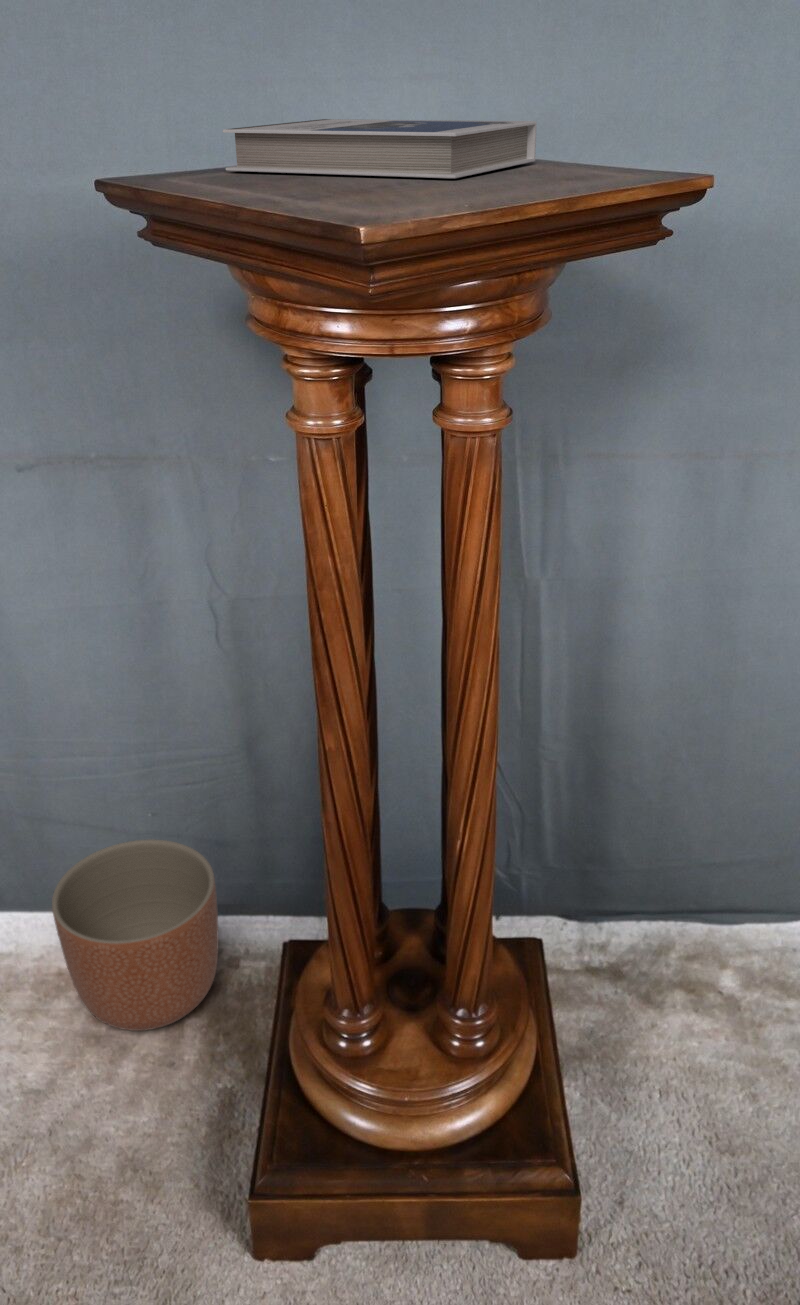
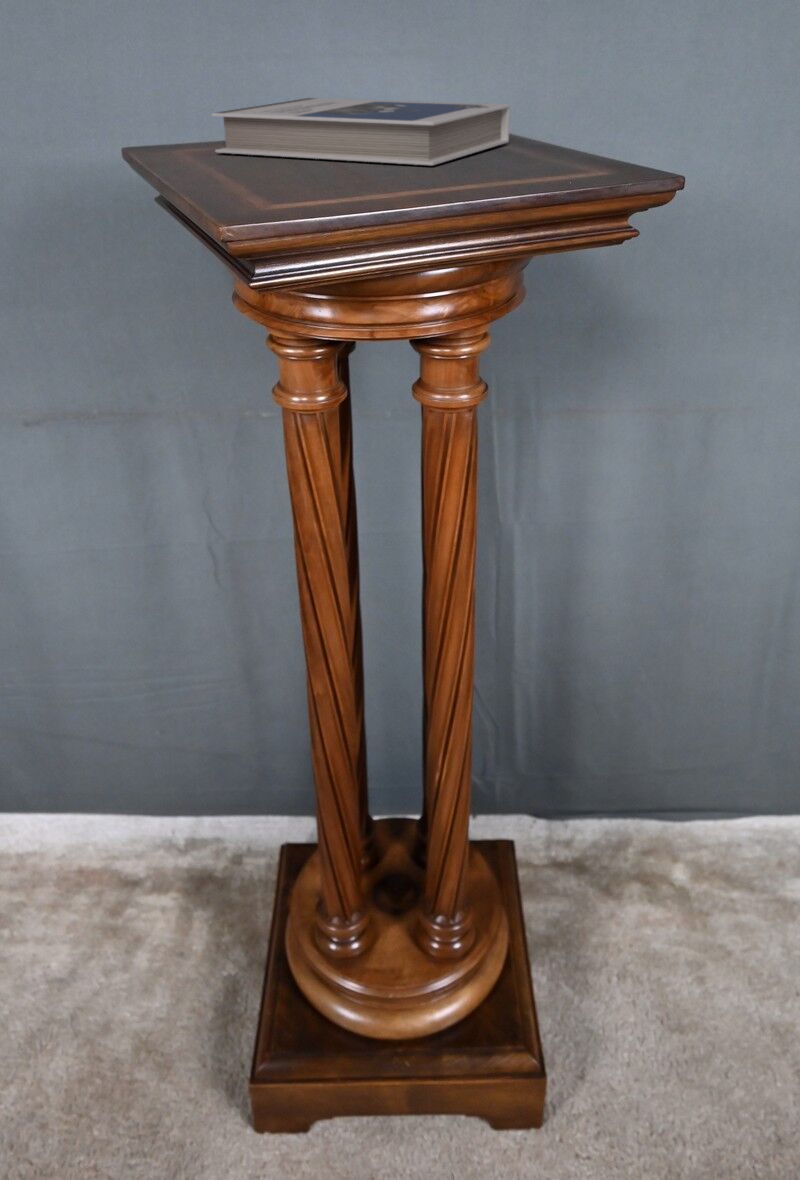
planter: present [52,839,219,1031] -> none [72,751,222,923]

